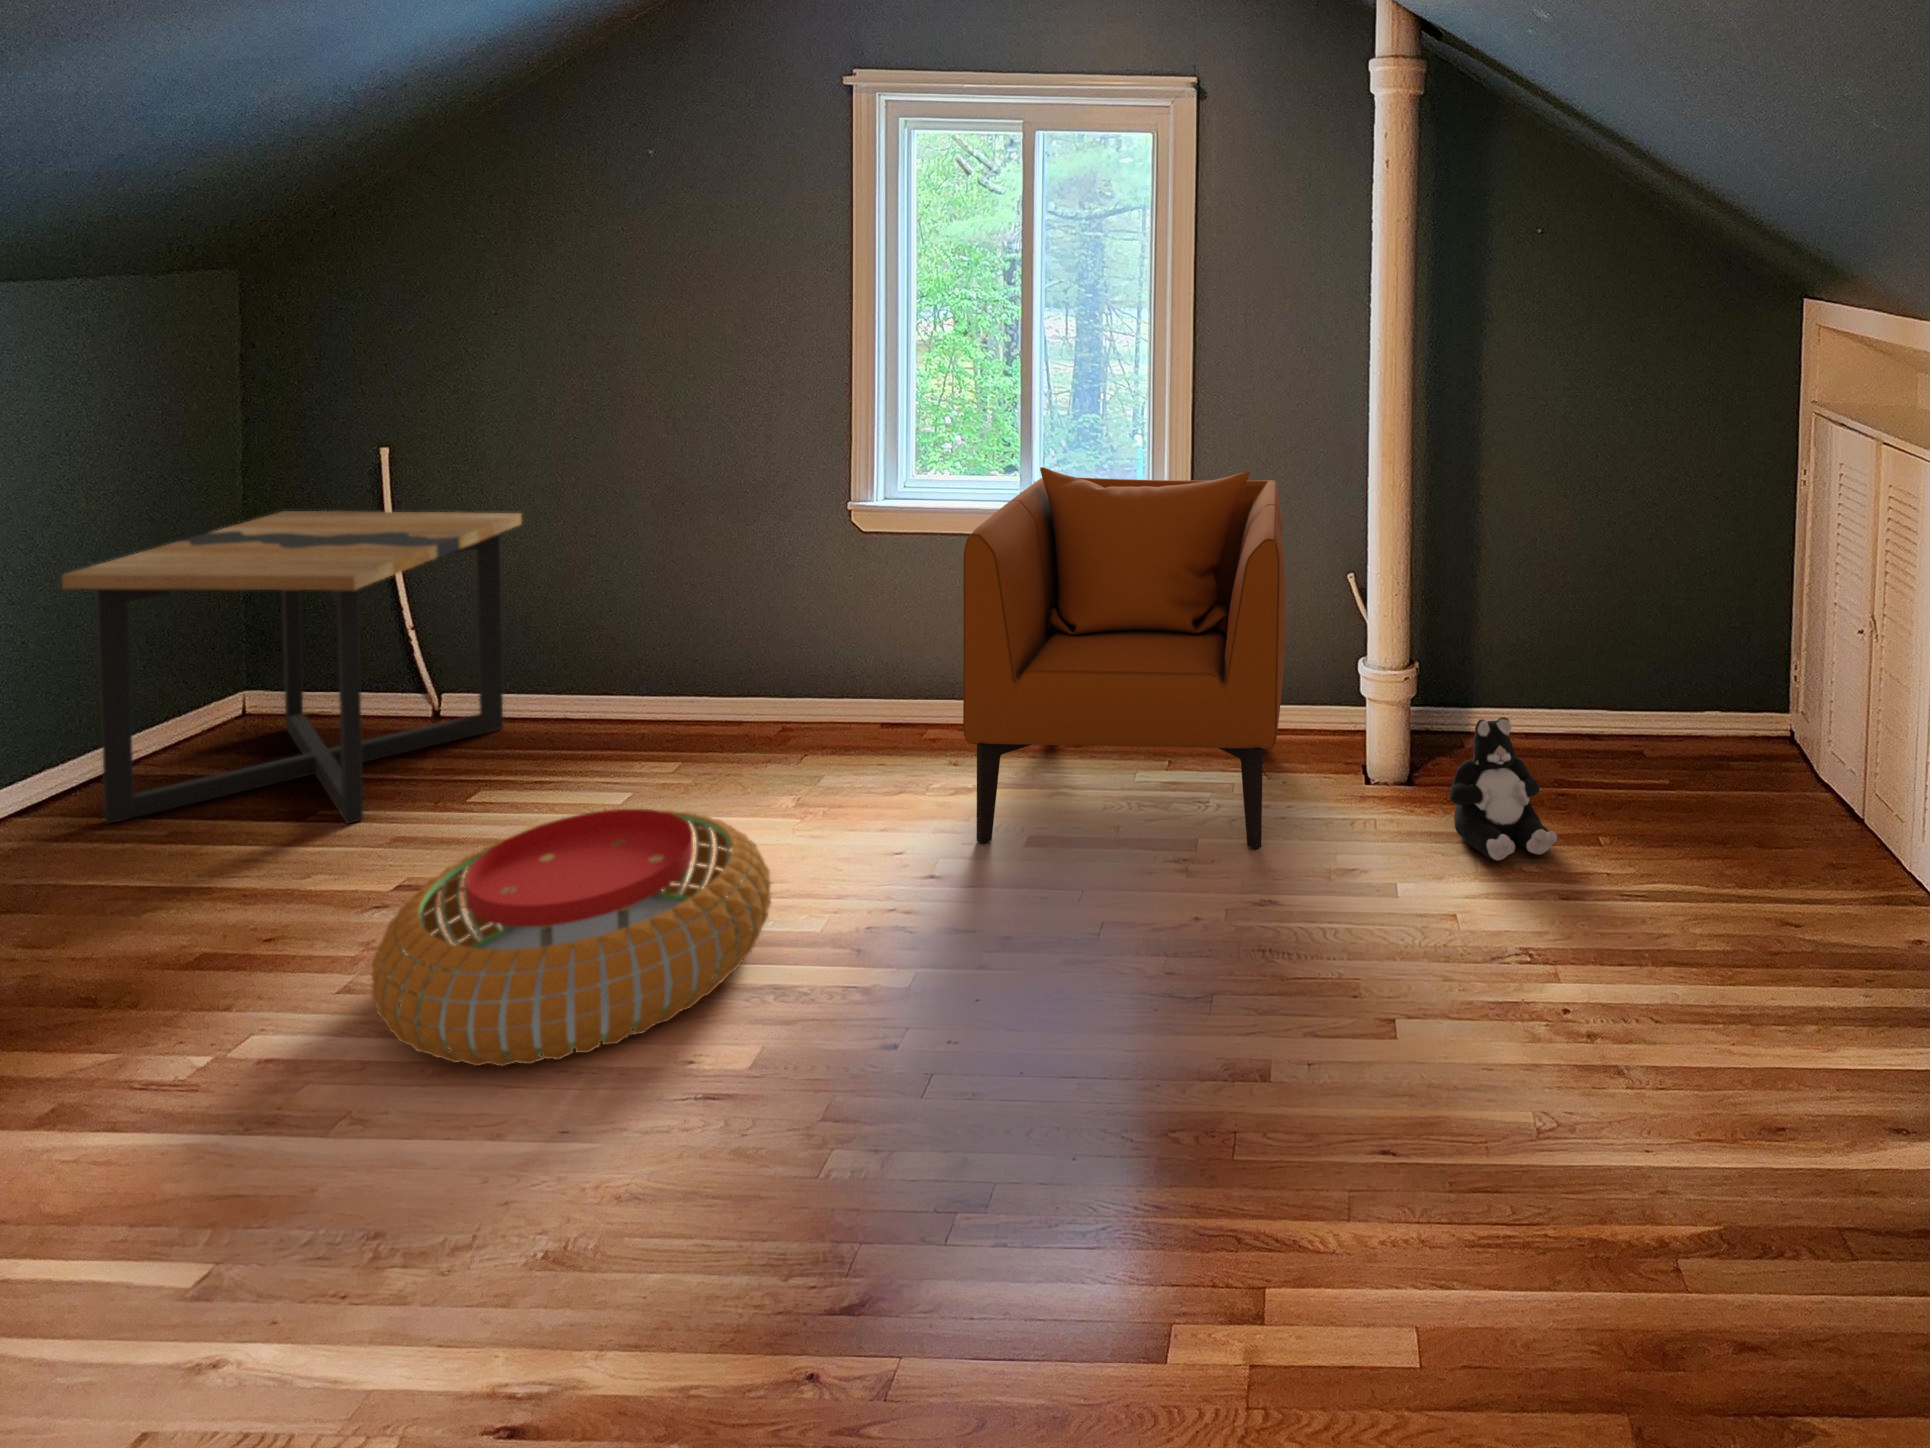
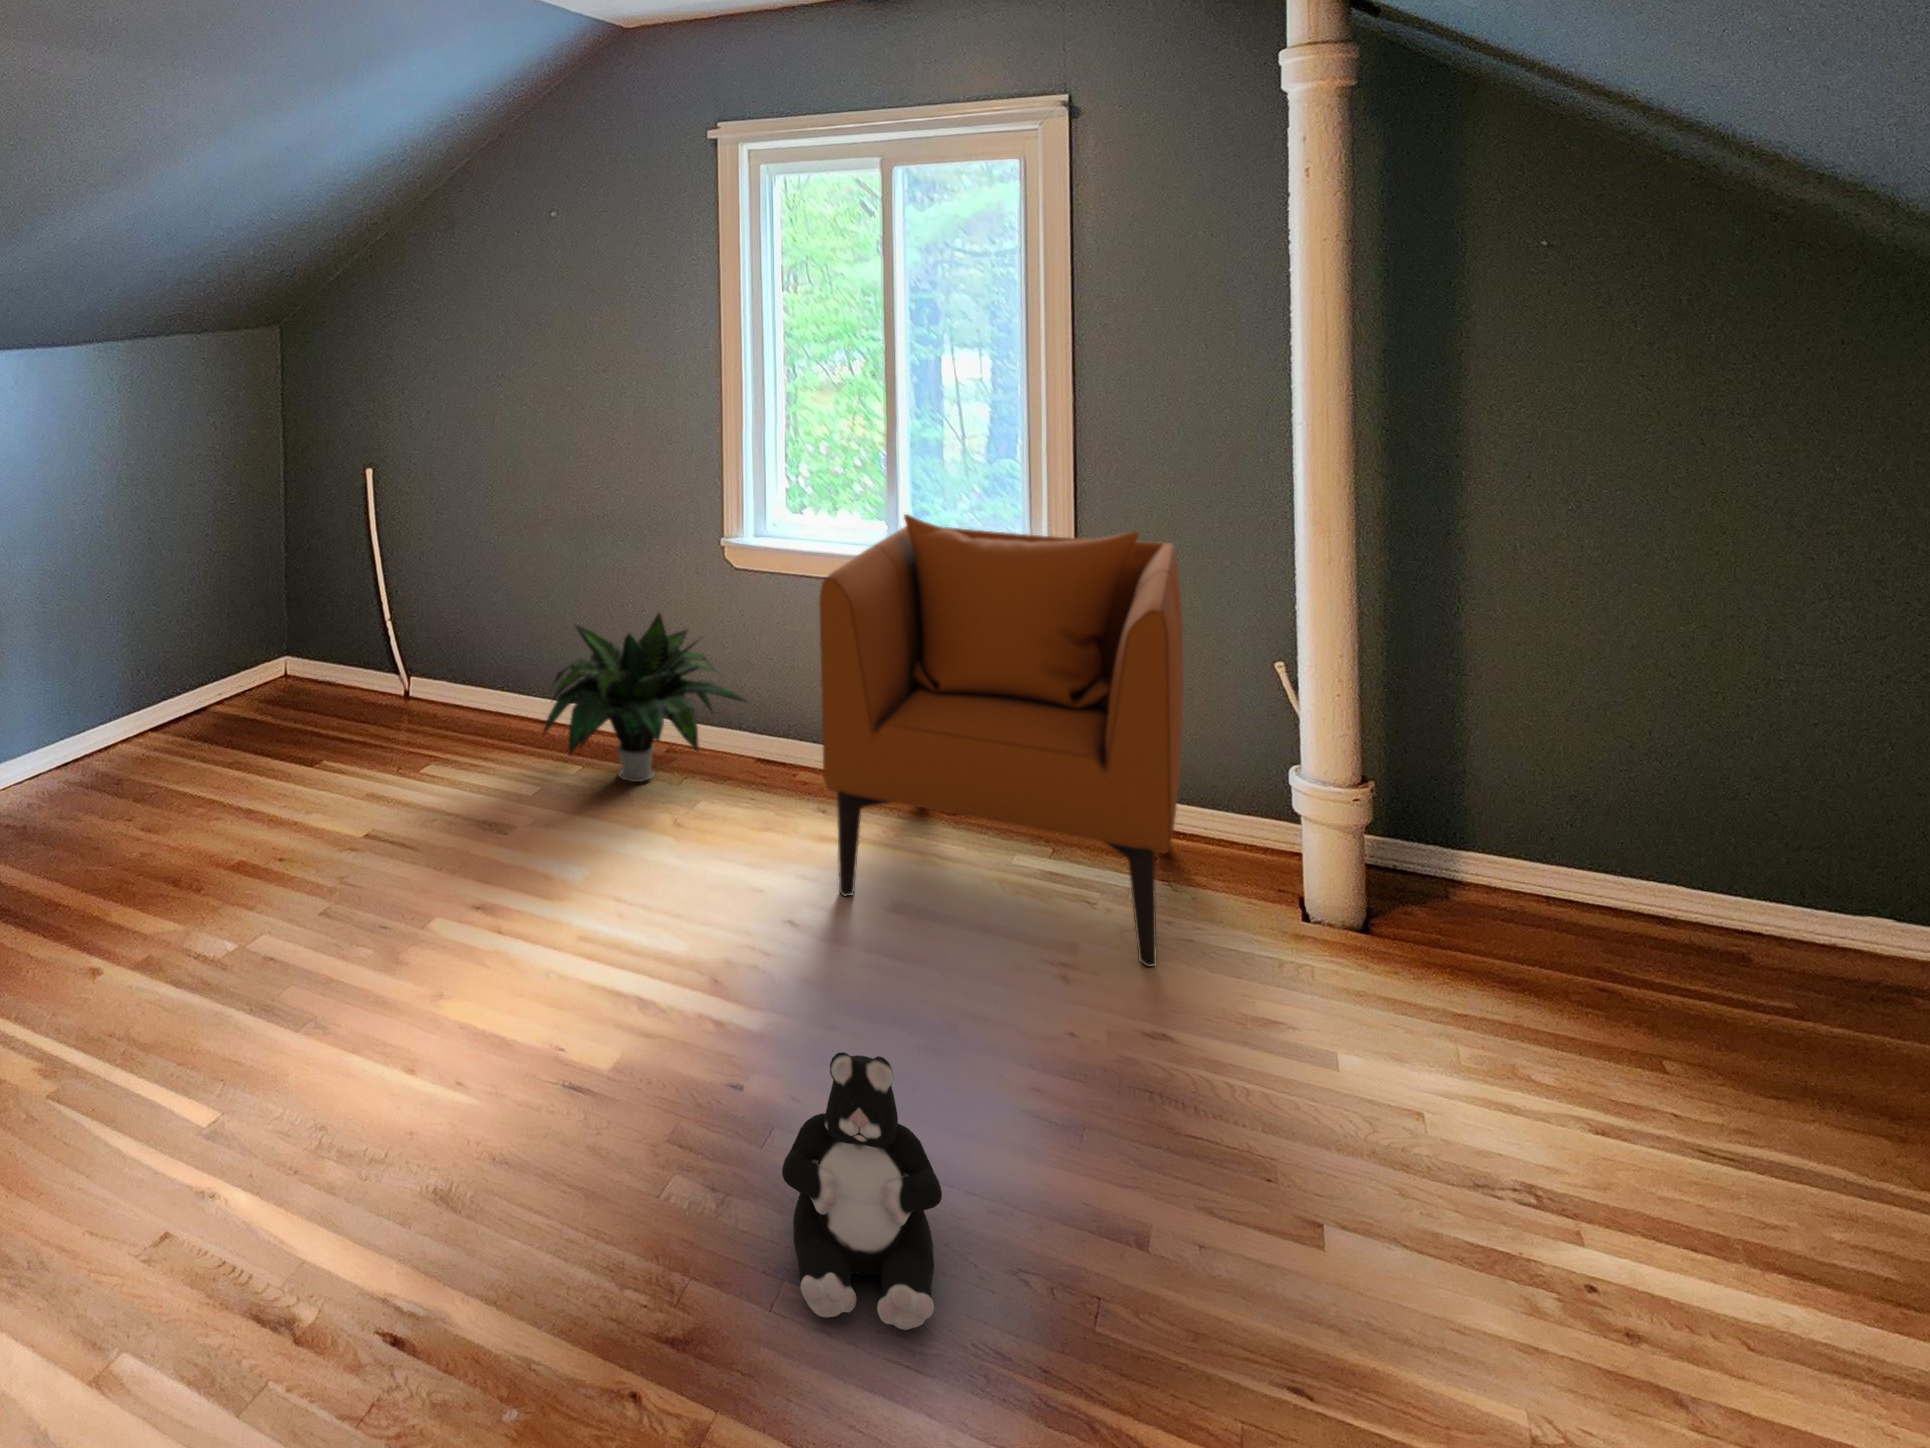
side table: present [62,511,522,824] -> none [177,516,468,774]
potted plant: none [628,585,878,771] -> present [543,613,746,782]
plush toy: present [1450,717,1557,861] -> present [782,1052,942,1330]
pouf: present [371,809,771,1067] -> none [337,799,641,1015]

